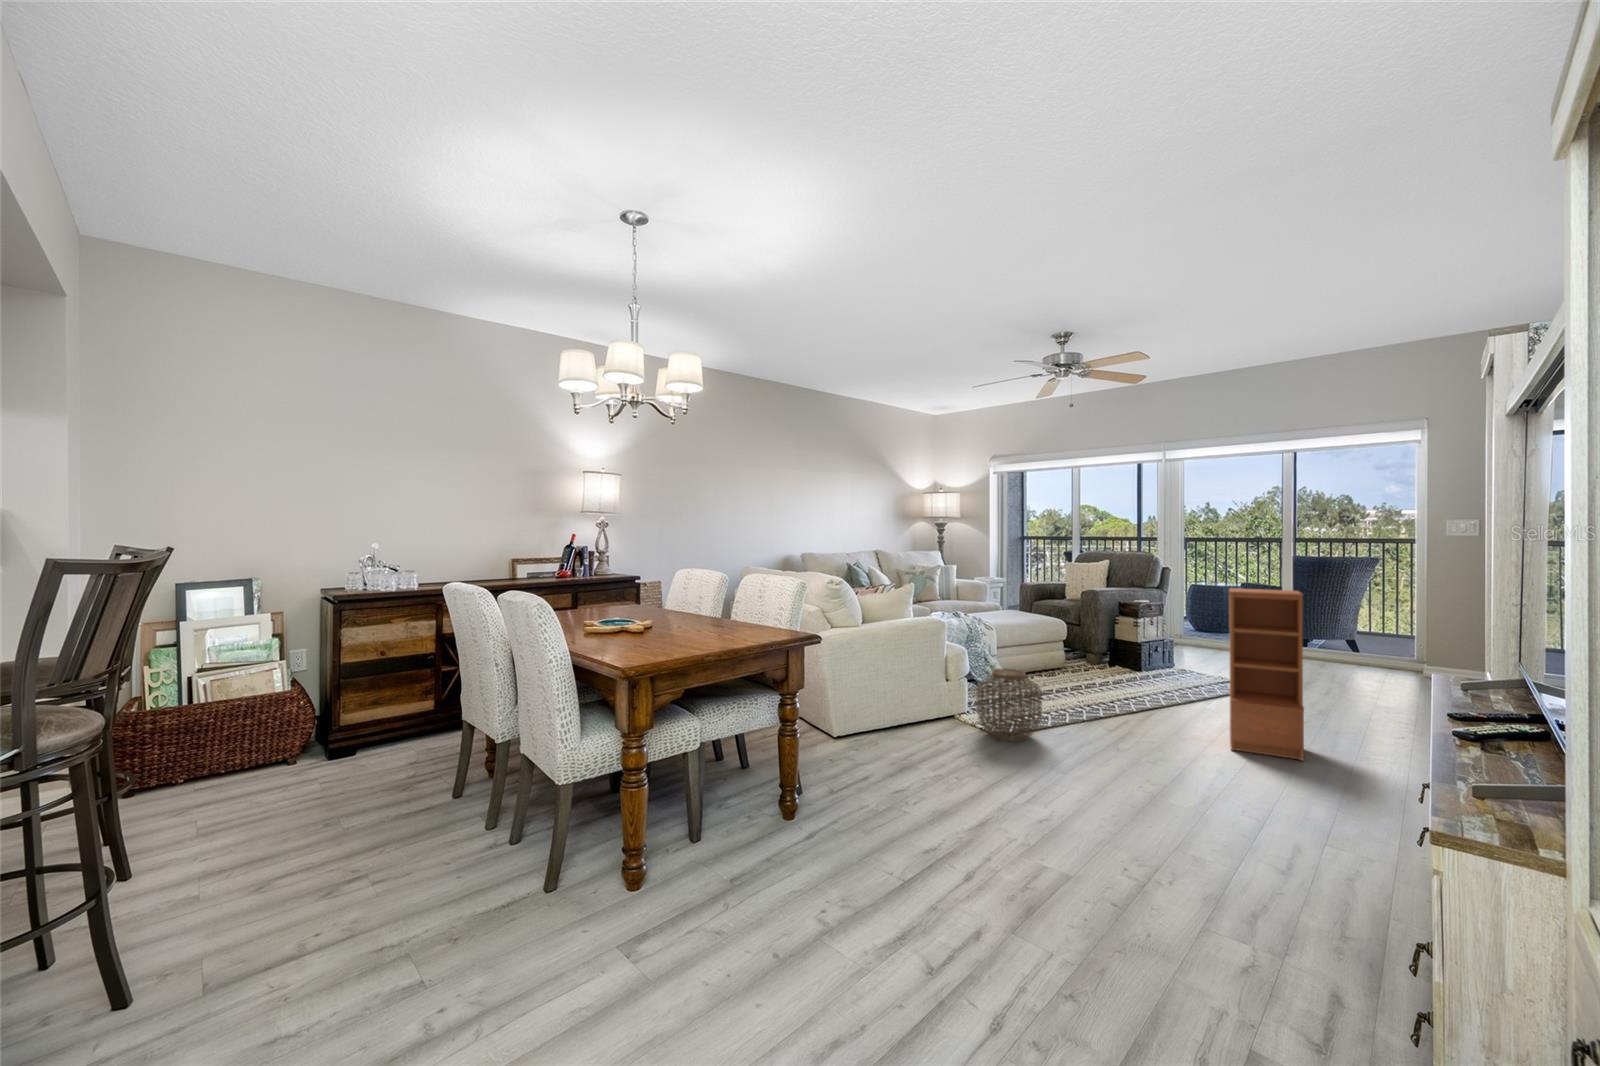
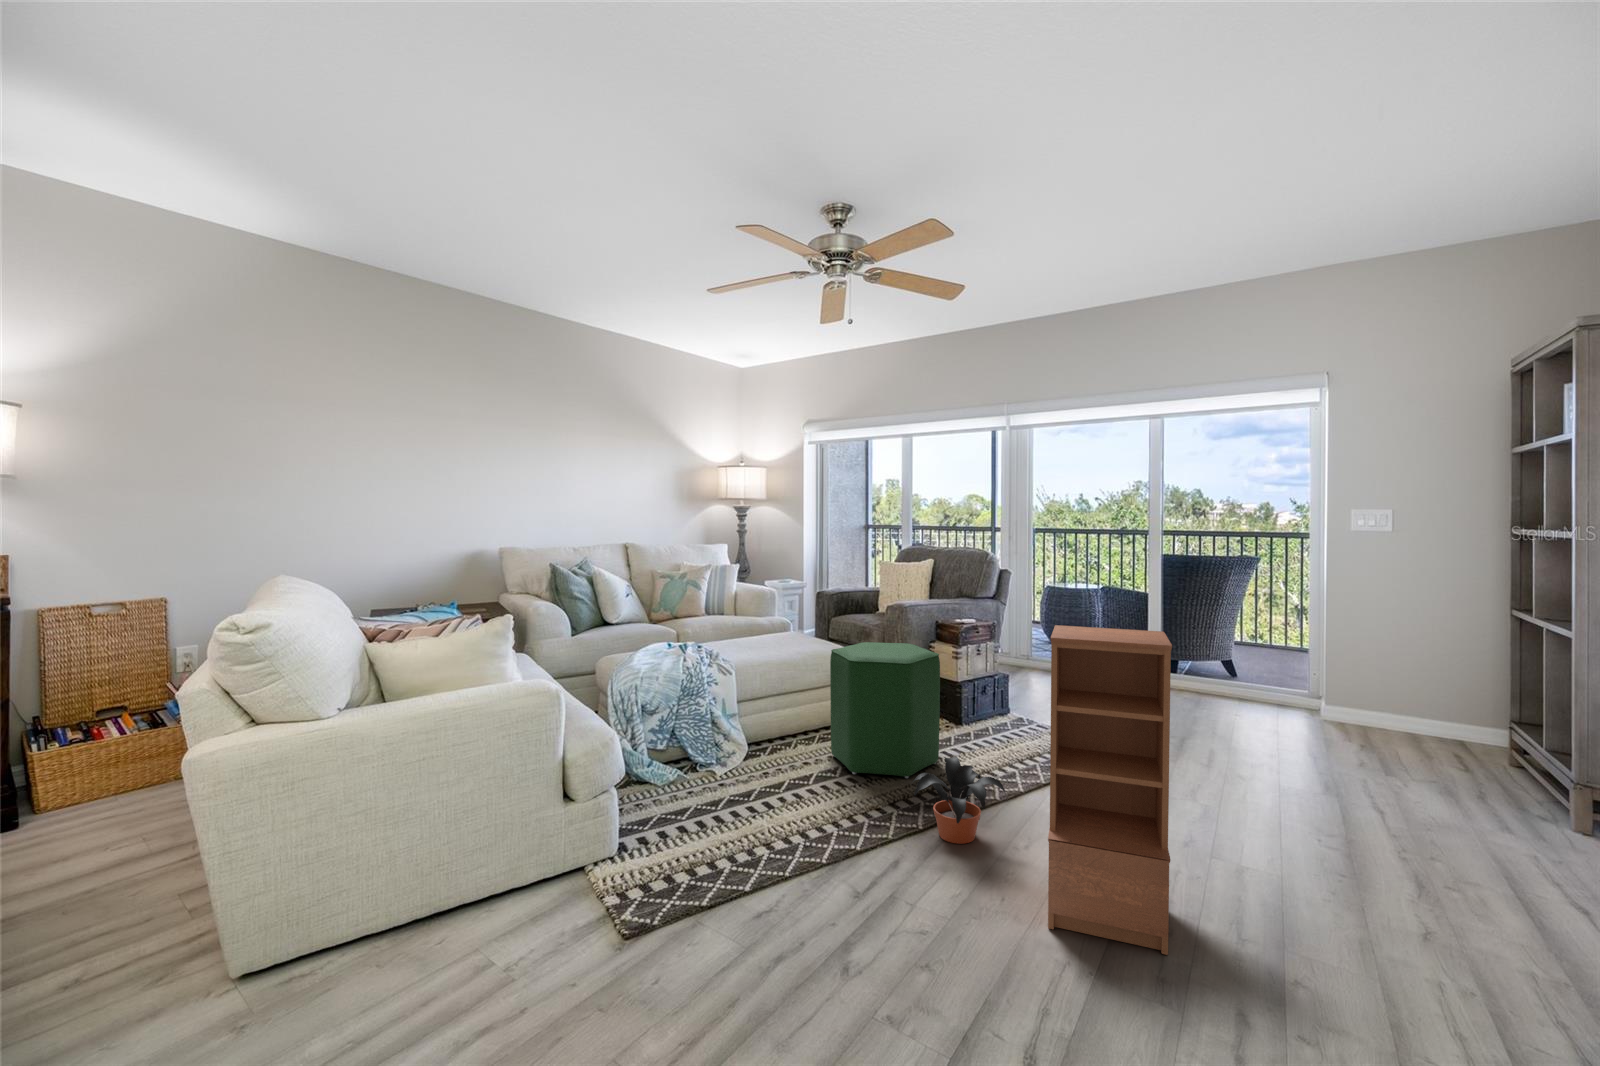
ottoman: none [1058,612,1135,695] -> present [830,642,940,778]
woven basket: present [976,669,1042,742] -> none [600,782,722,935]
potted plant: none [1131,673,1194,721] -> present [913,757,1005,844]

